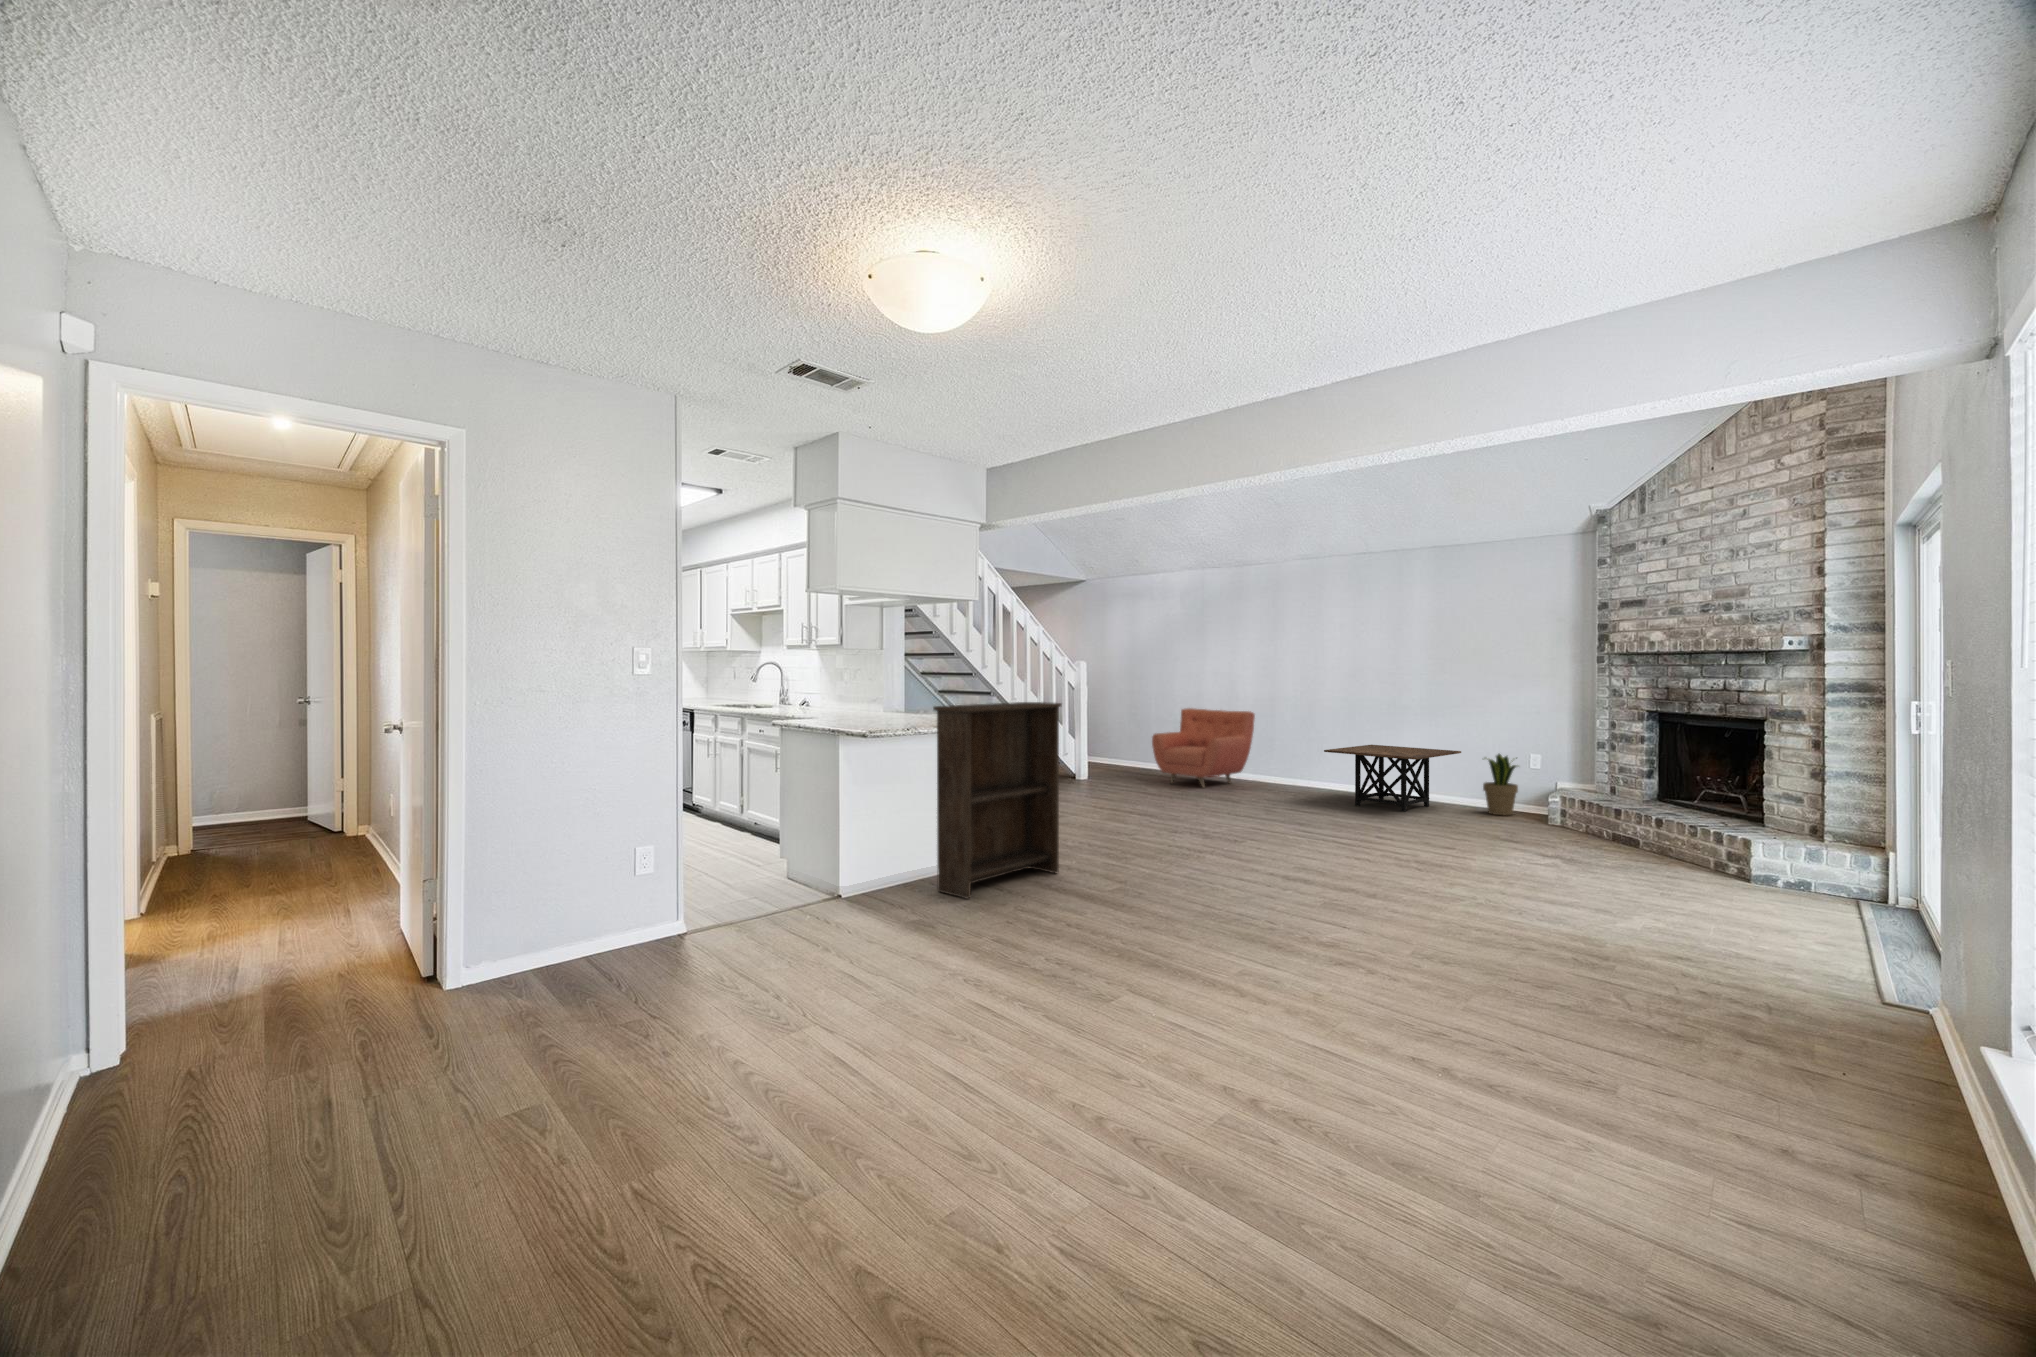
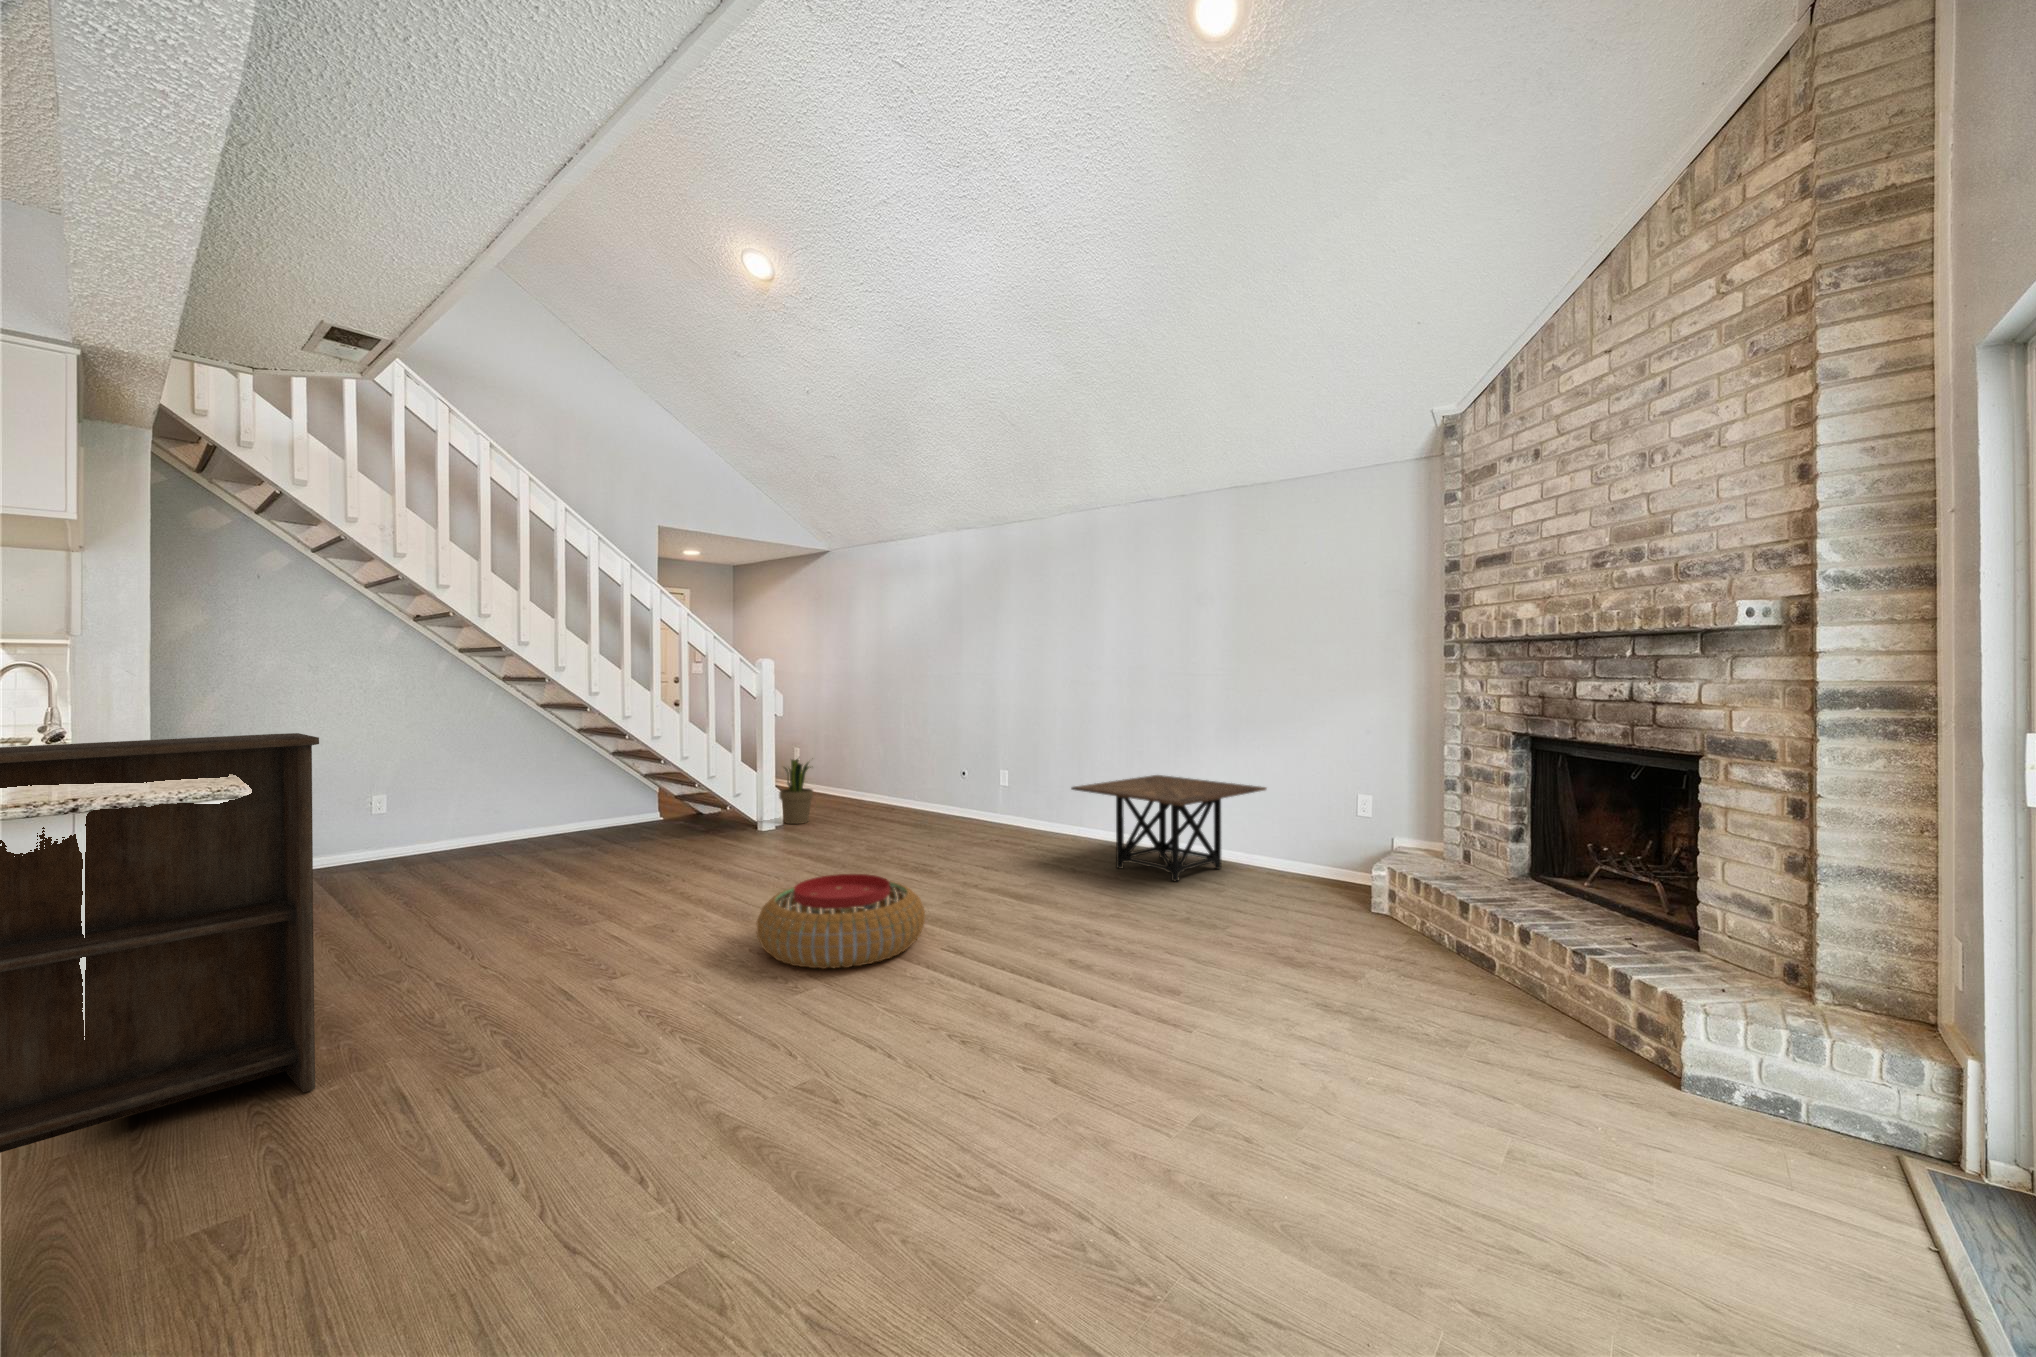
armchair: present [1152,708,1255,788] -> none [879,722,1016,836]
potted plant: present [1483,754,1518,815] -> present [779,759,813,824]
pouf: none [1181,795,1282,842] -> present [756,874,925,969]

